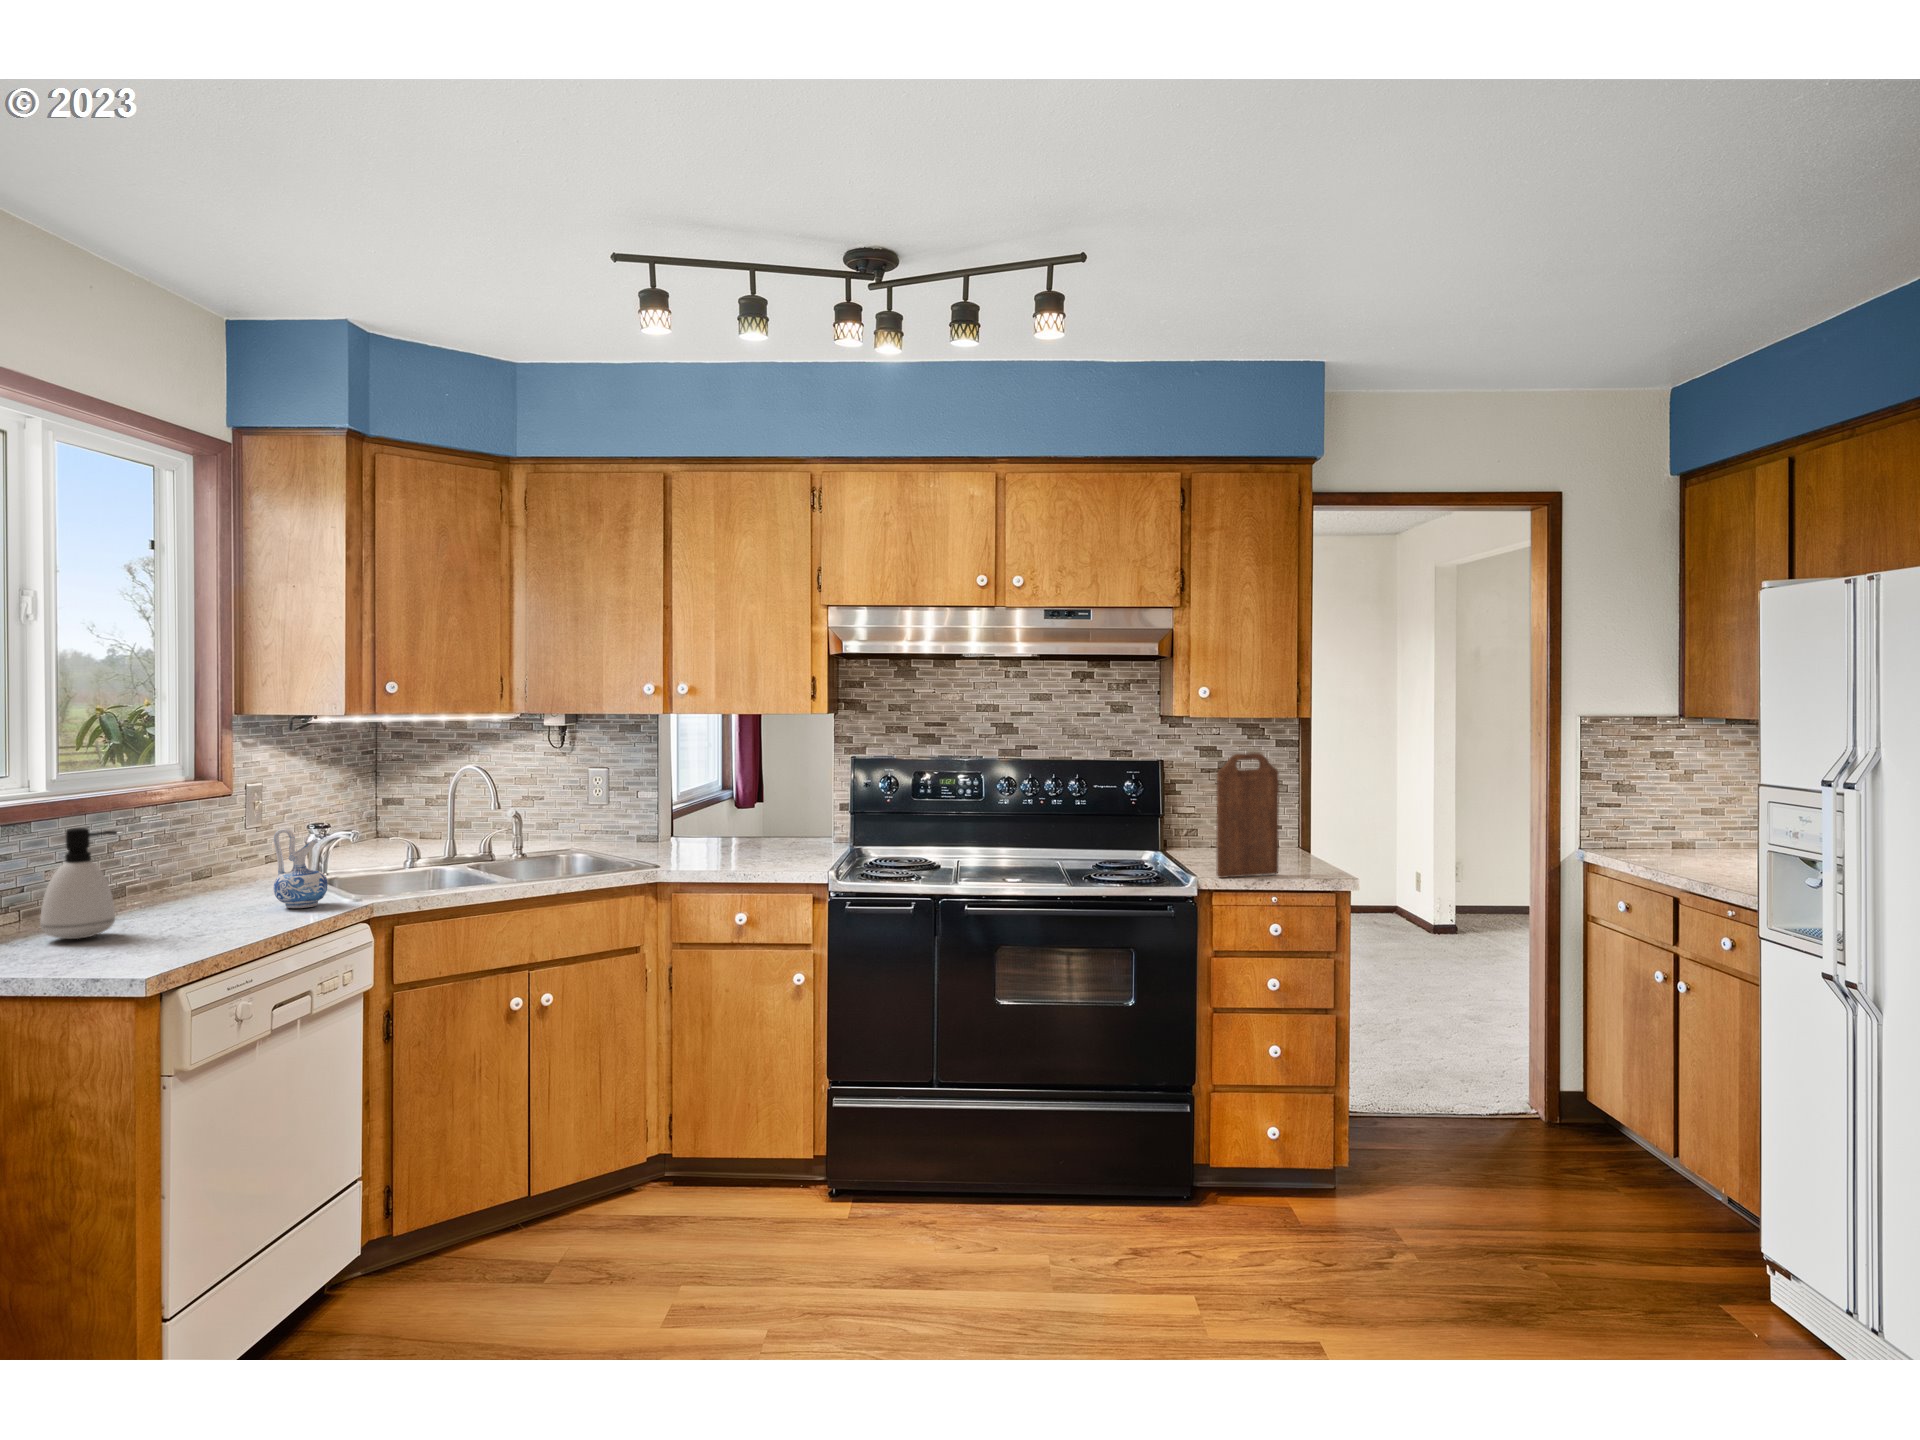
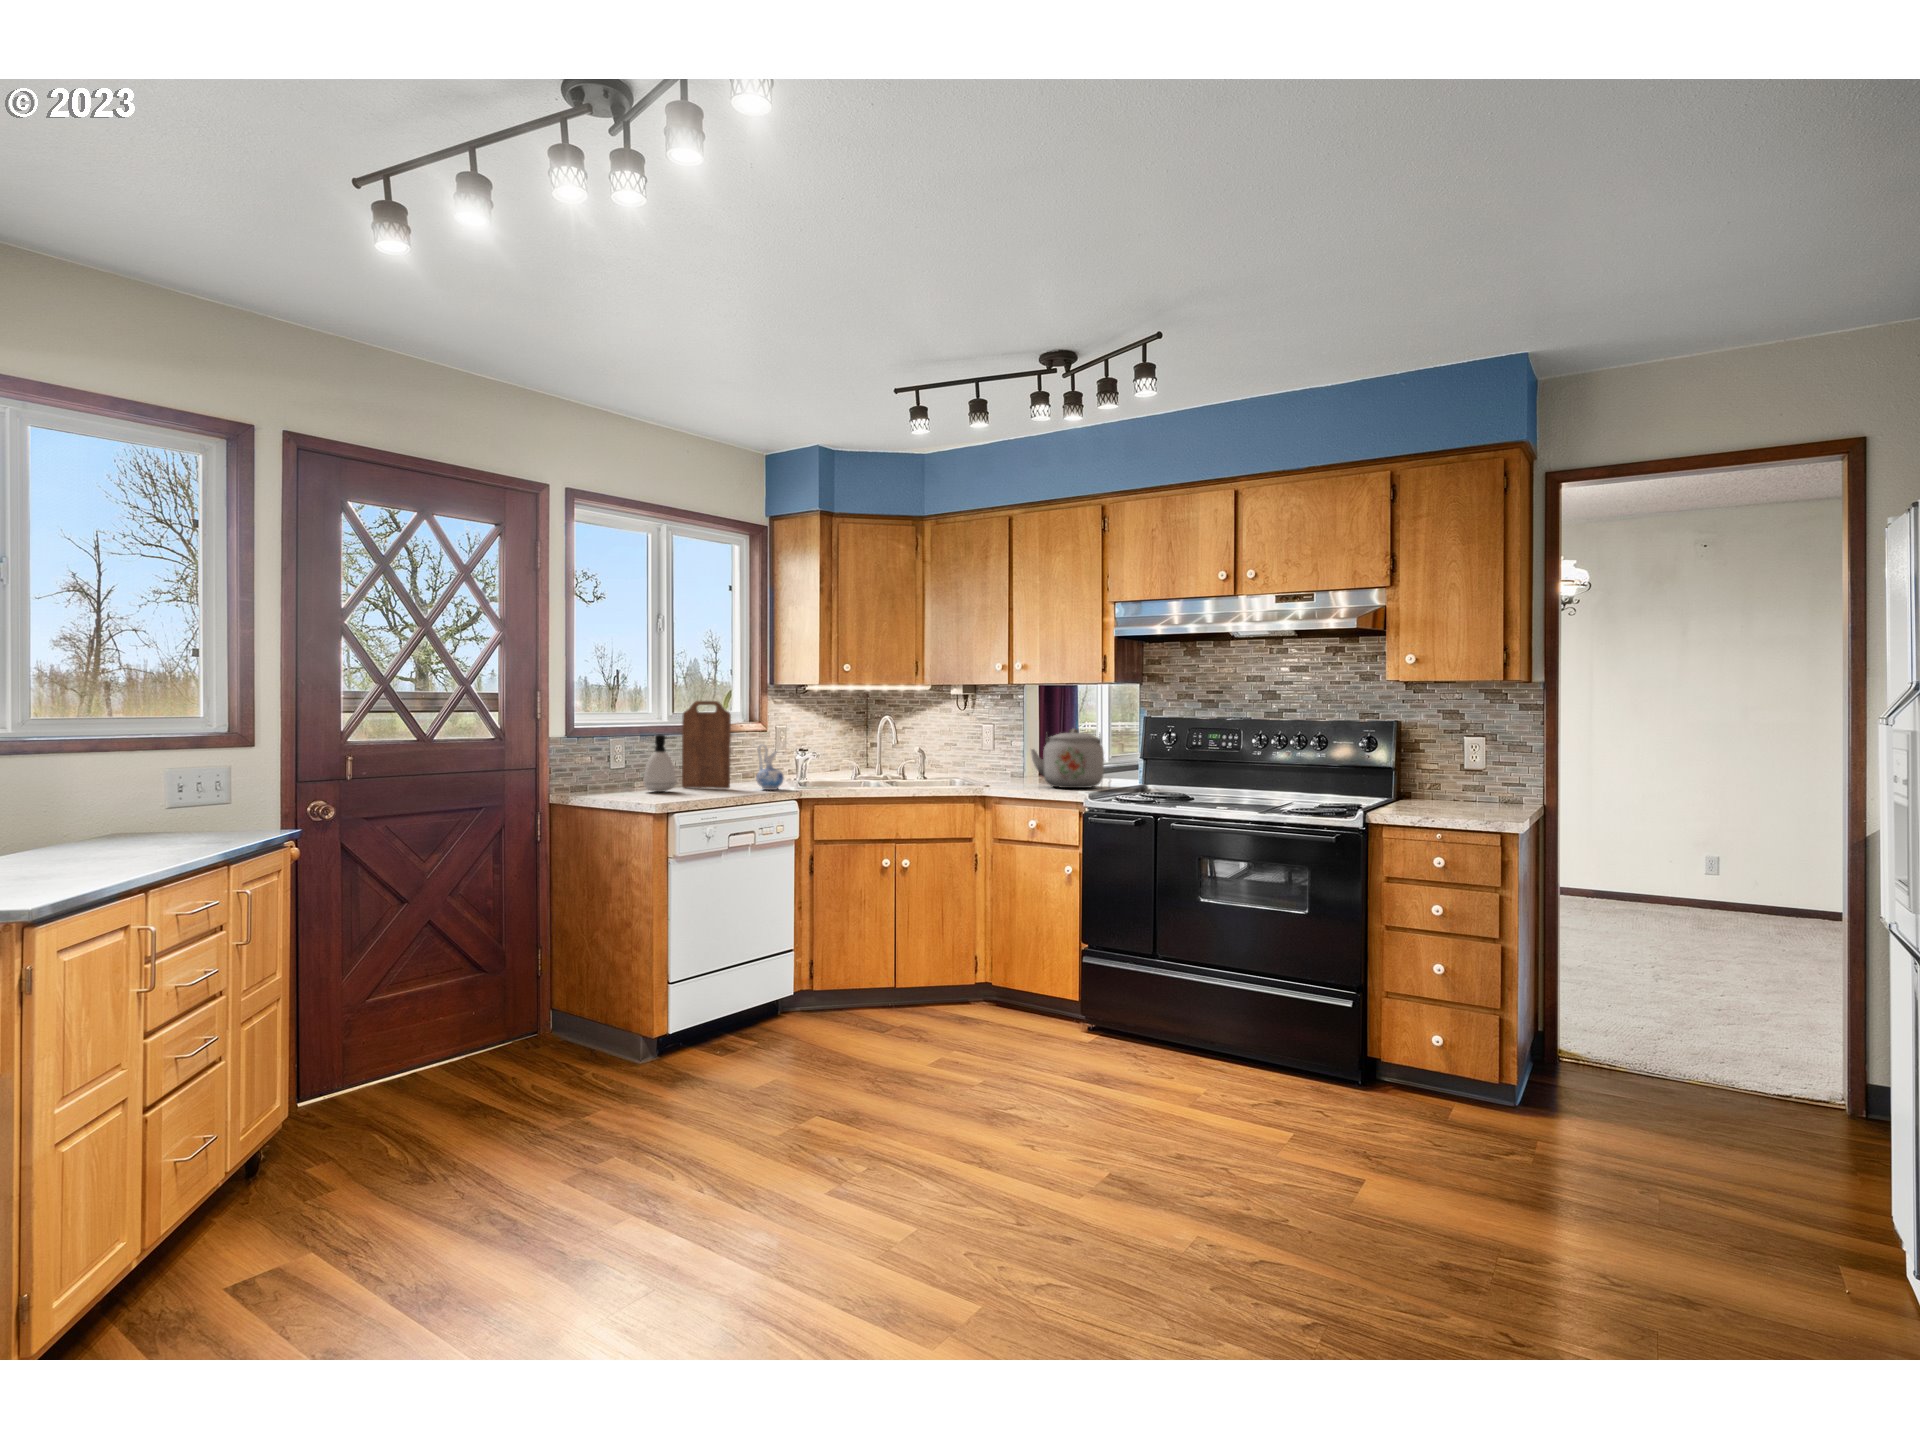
cutting board: present [1216,753,1279,878] -> present [682,701,731,789]
kettle: none [698,774,798,857] -> present [1031,729,1104,788]

